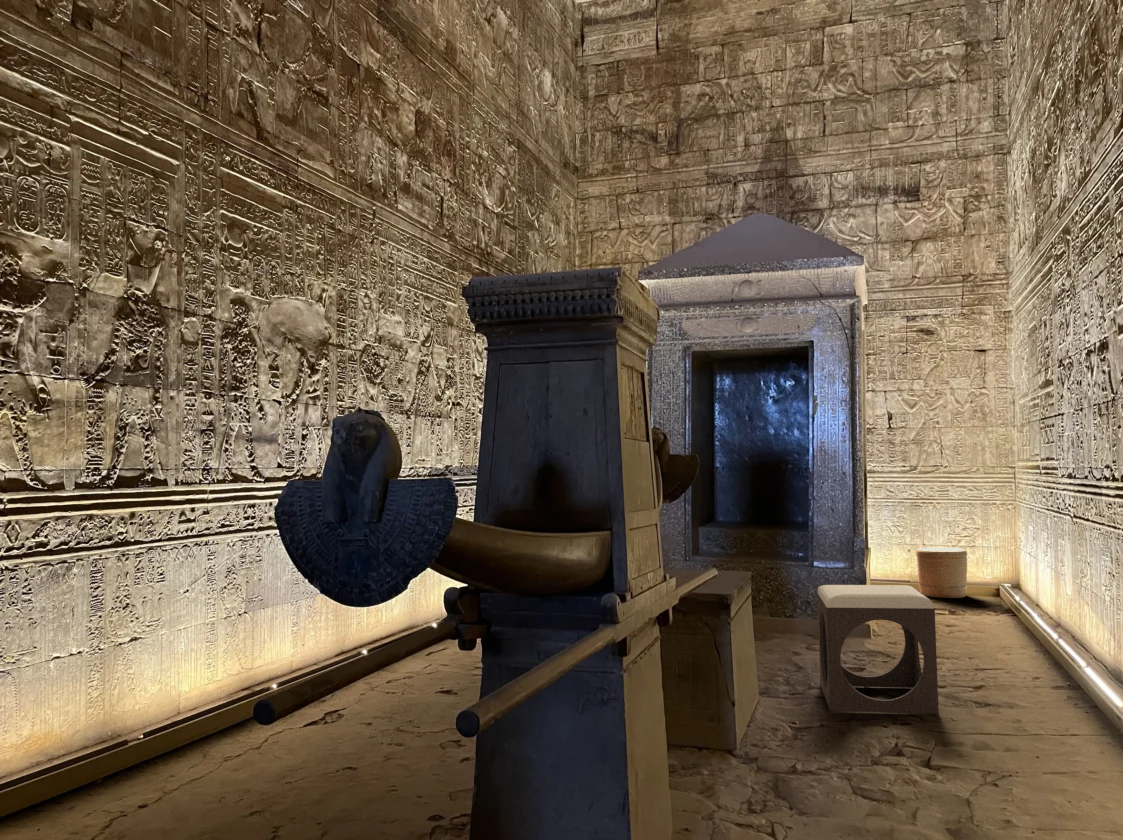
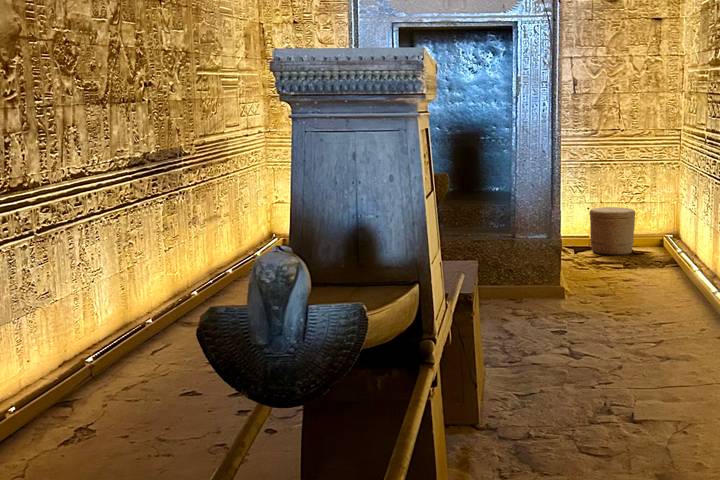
footstool: present [817,585,939,714] -> none [509,267,615,384]

